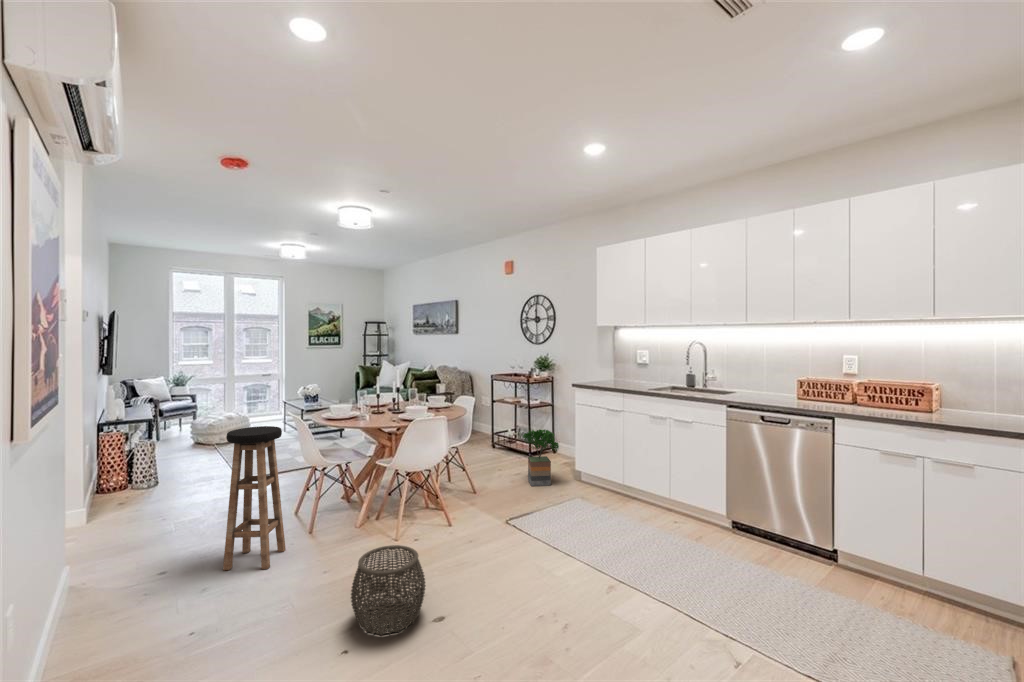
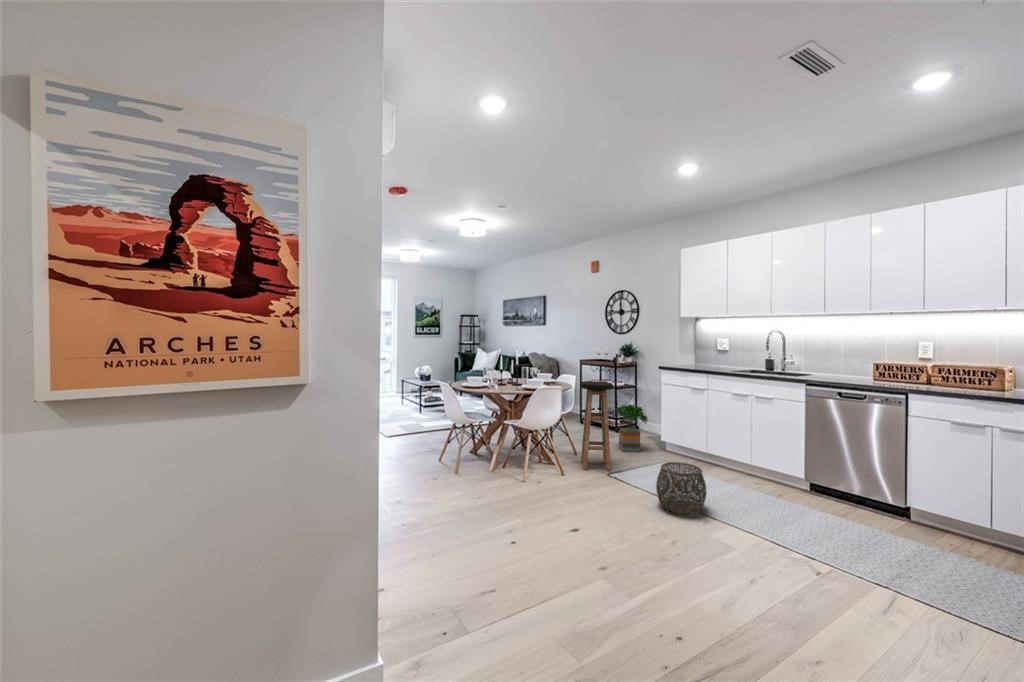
bar stool: present [223,426,286,570] -> present [581,381,613,471]
woven basket: present [351,545,426,635] -> present [656,462,706,515]

